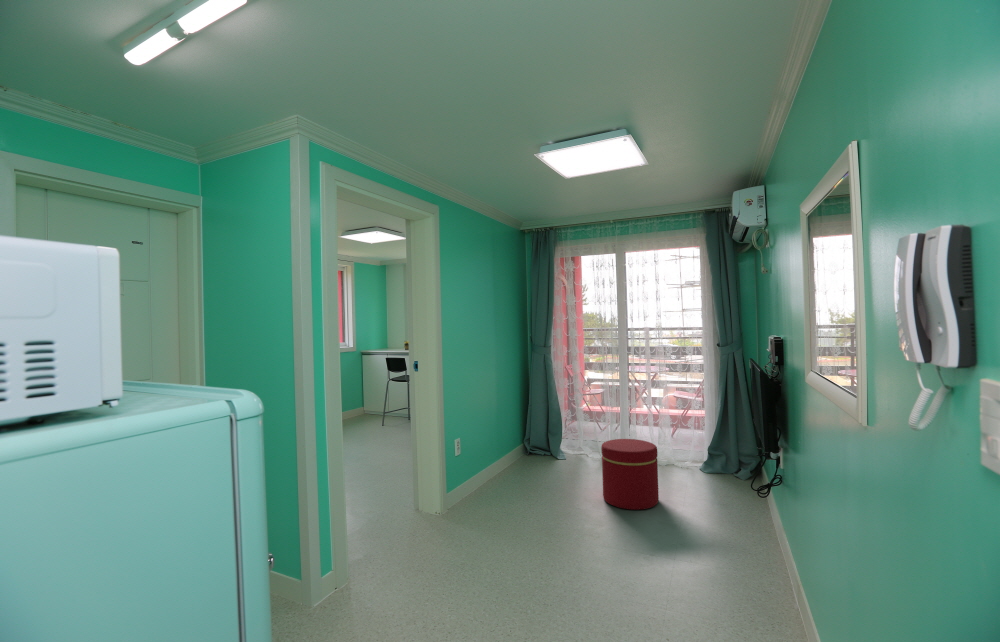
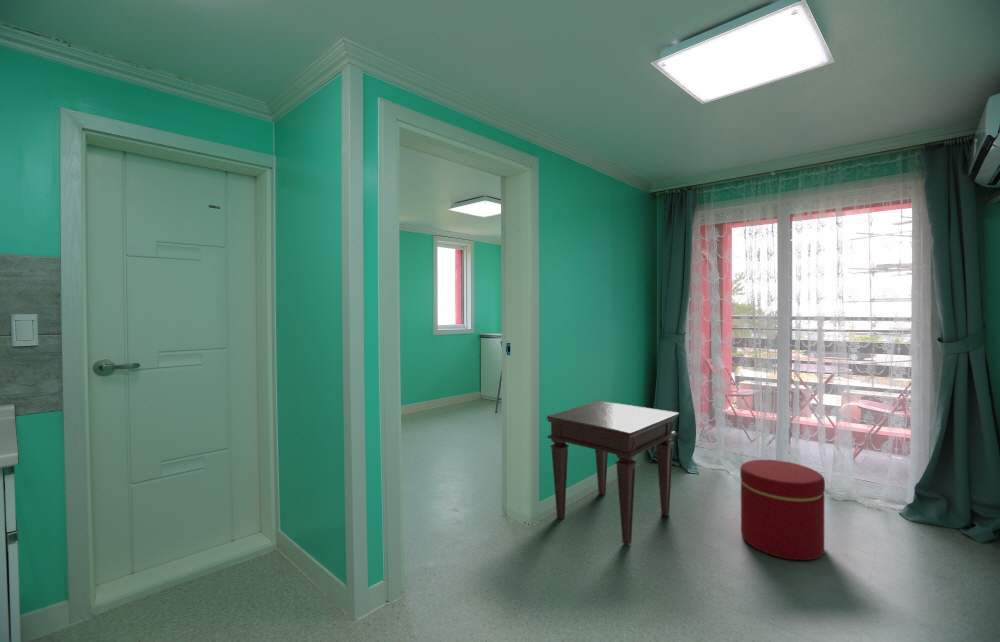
side table: none [449,405,555,519] -> present [547,401,679,545]

